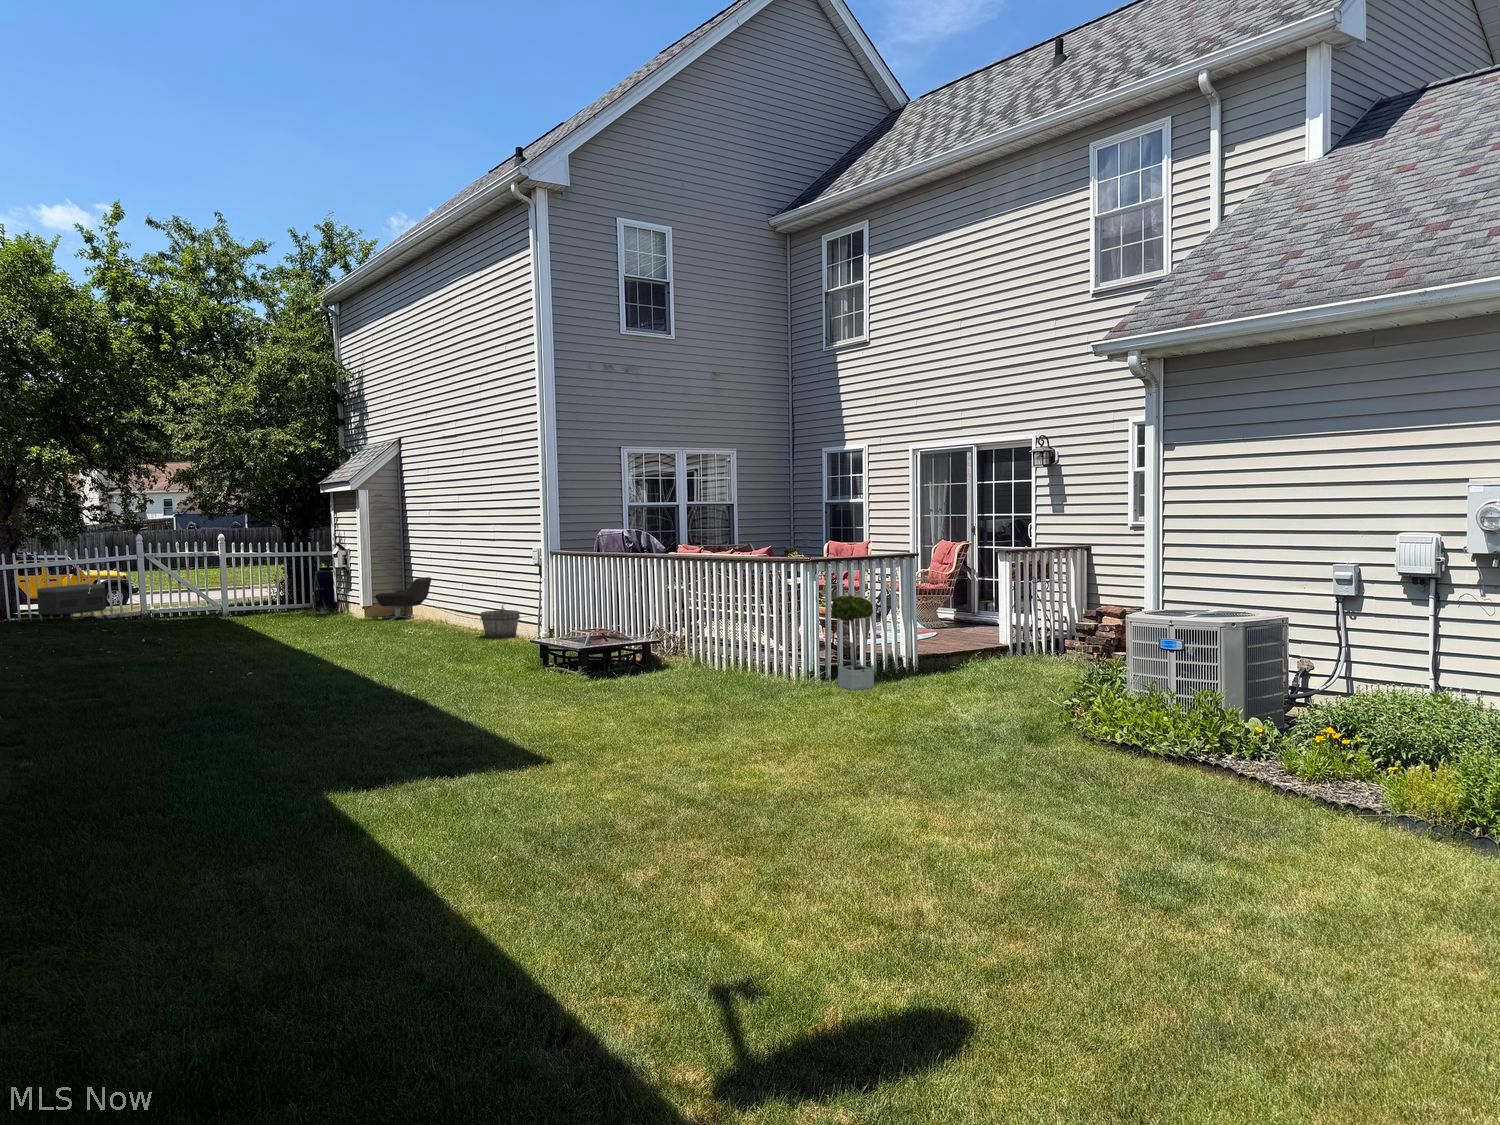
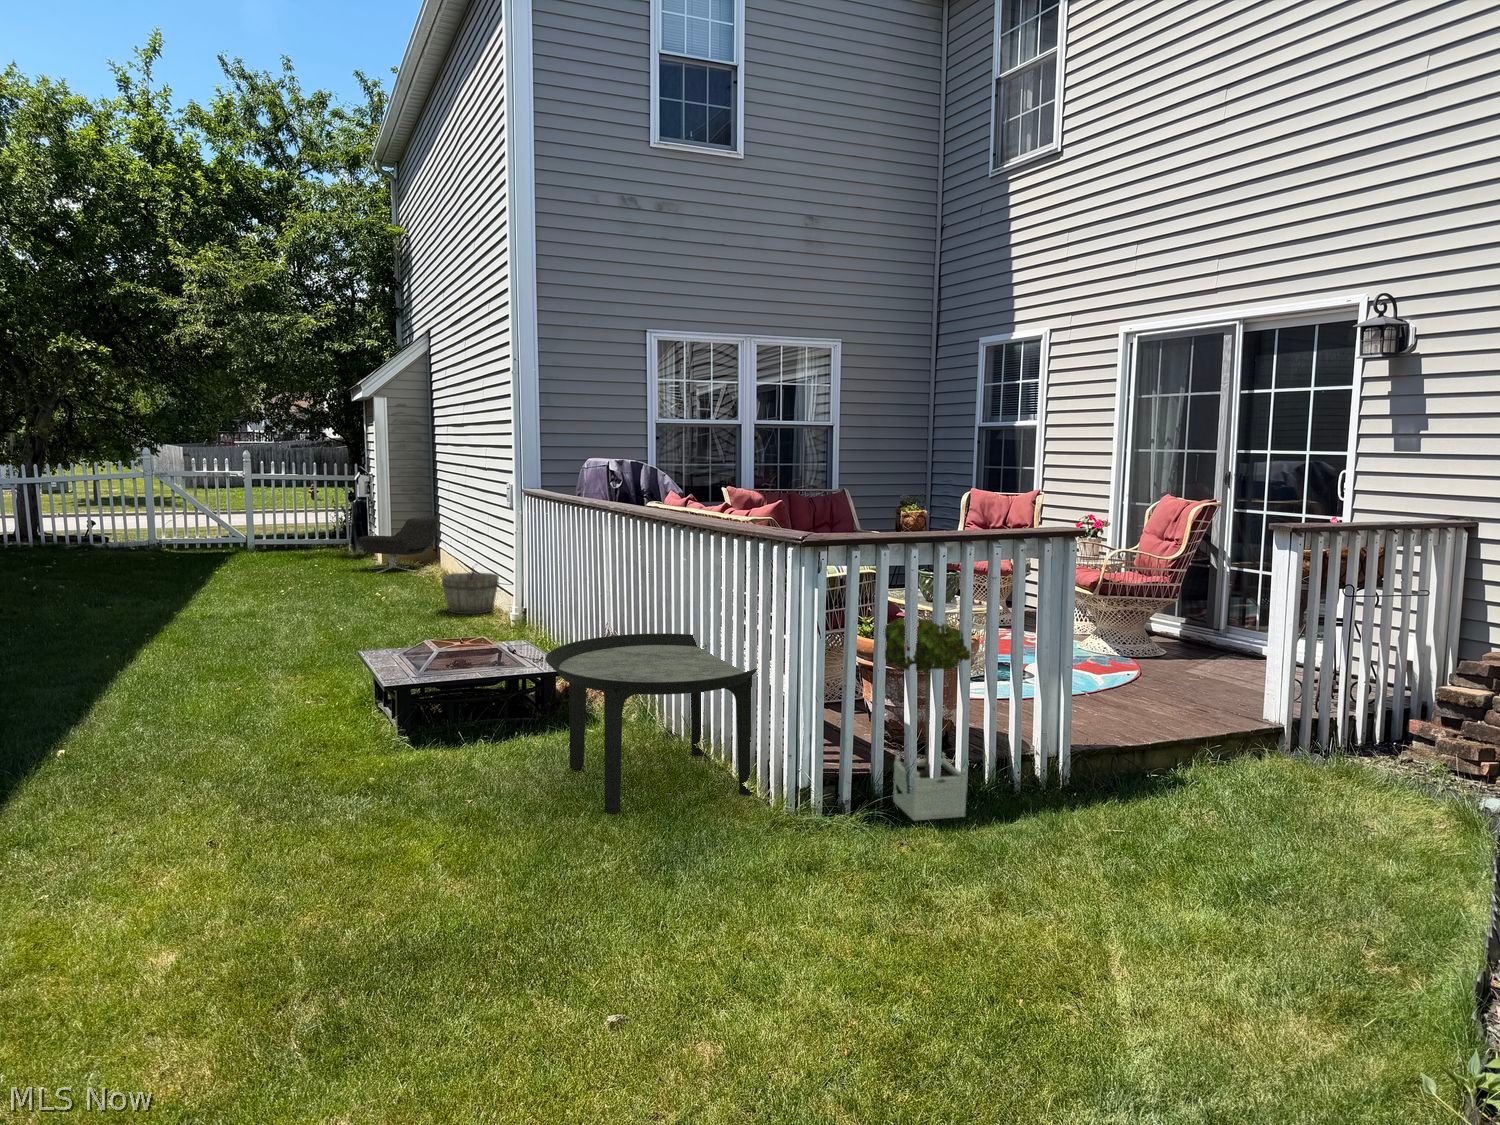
storage bench: present [37,584,106,615] -> none [24,506,110,543]
round table: none [664,617,775,697] -> present [546,633,757,814]

